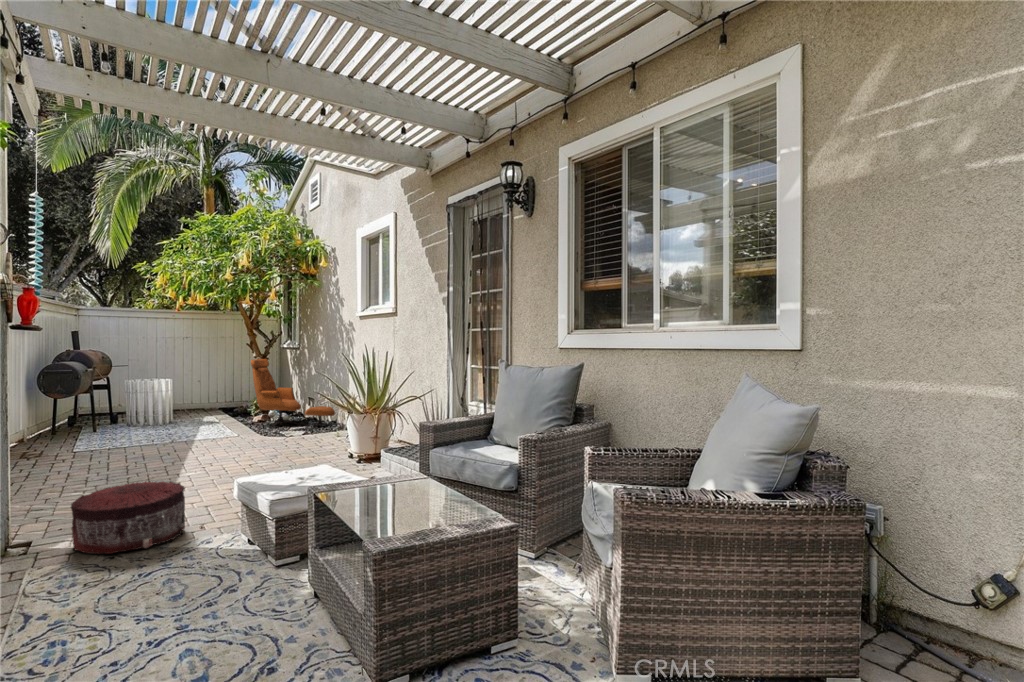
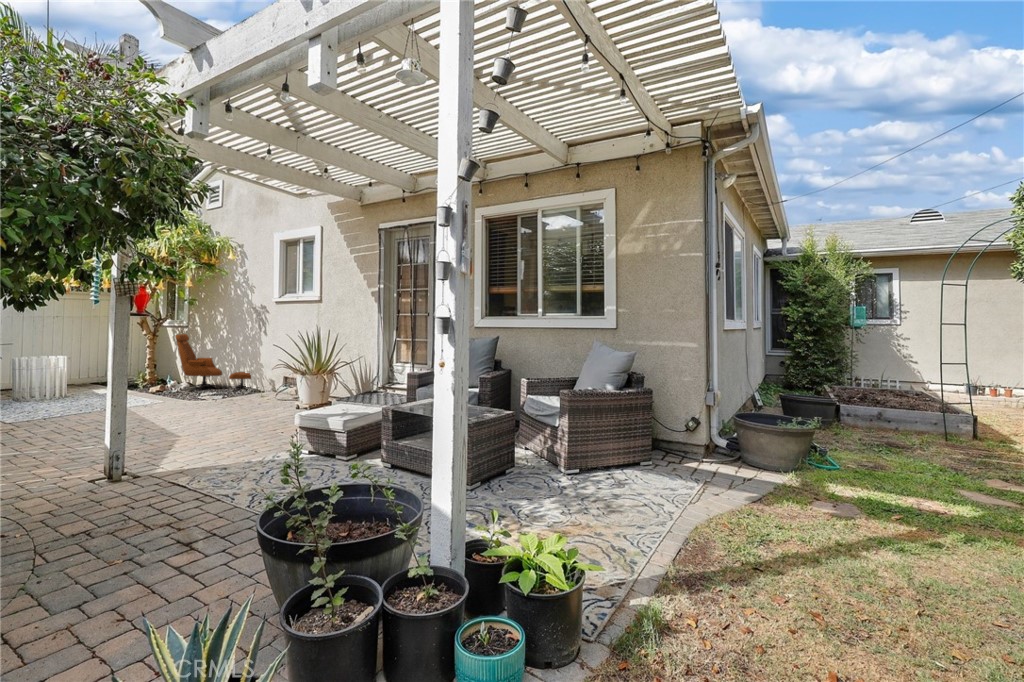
pouf: present [71,481,185,554] -> none [170,420,255,469]

